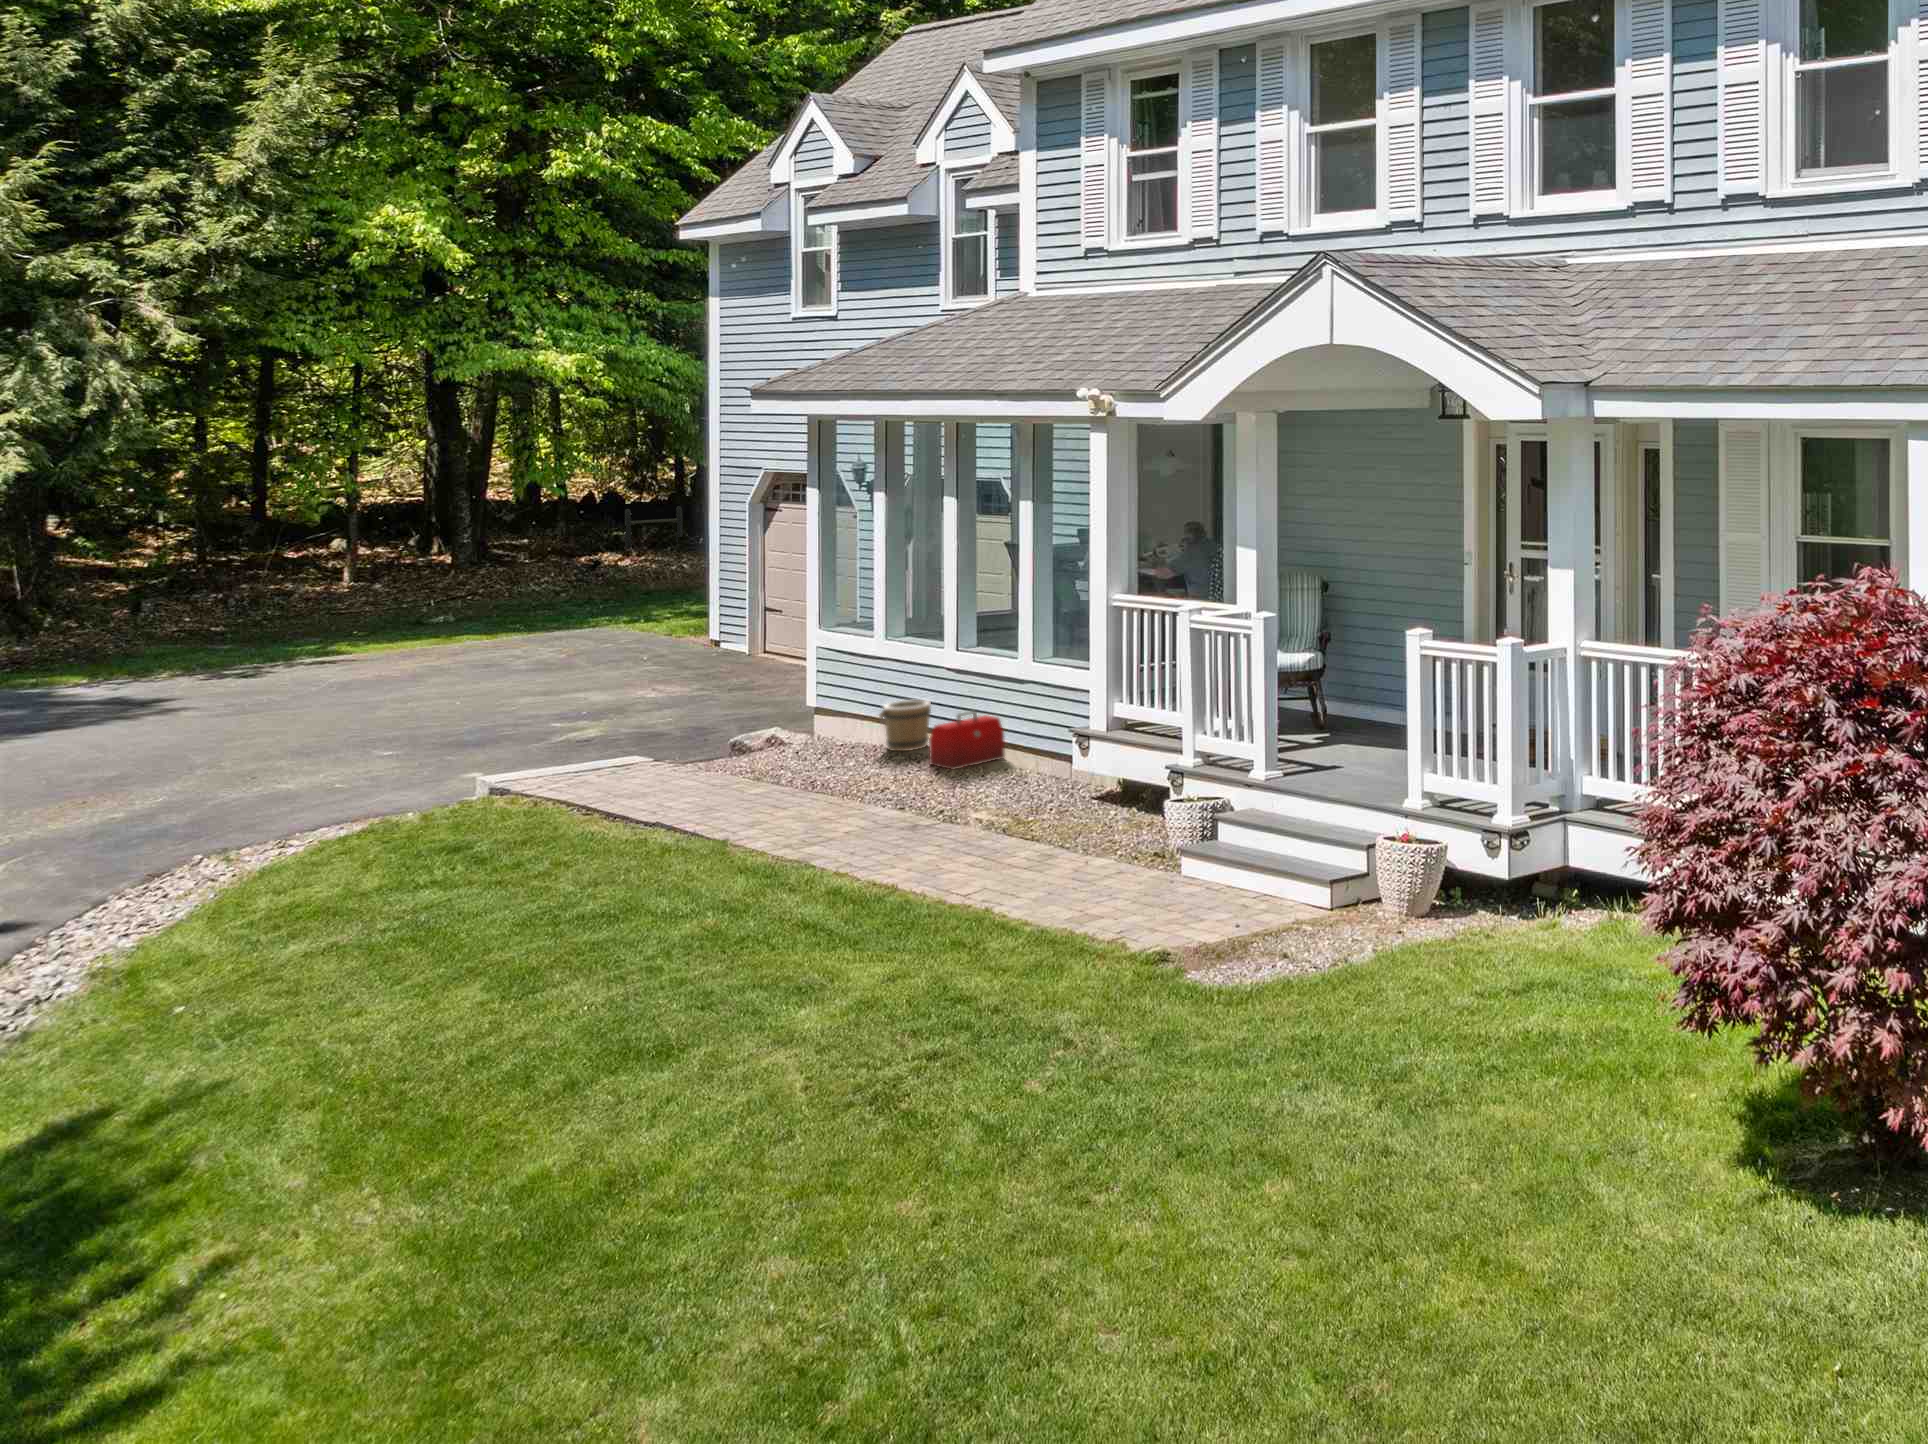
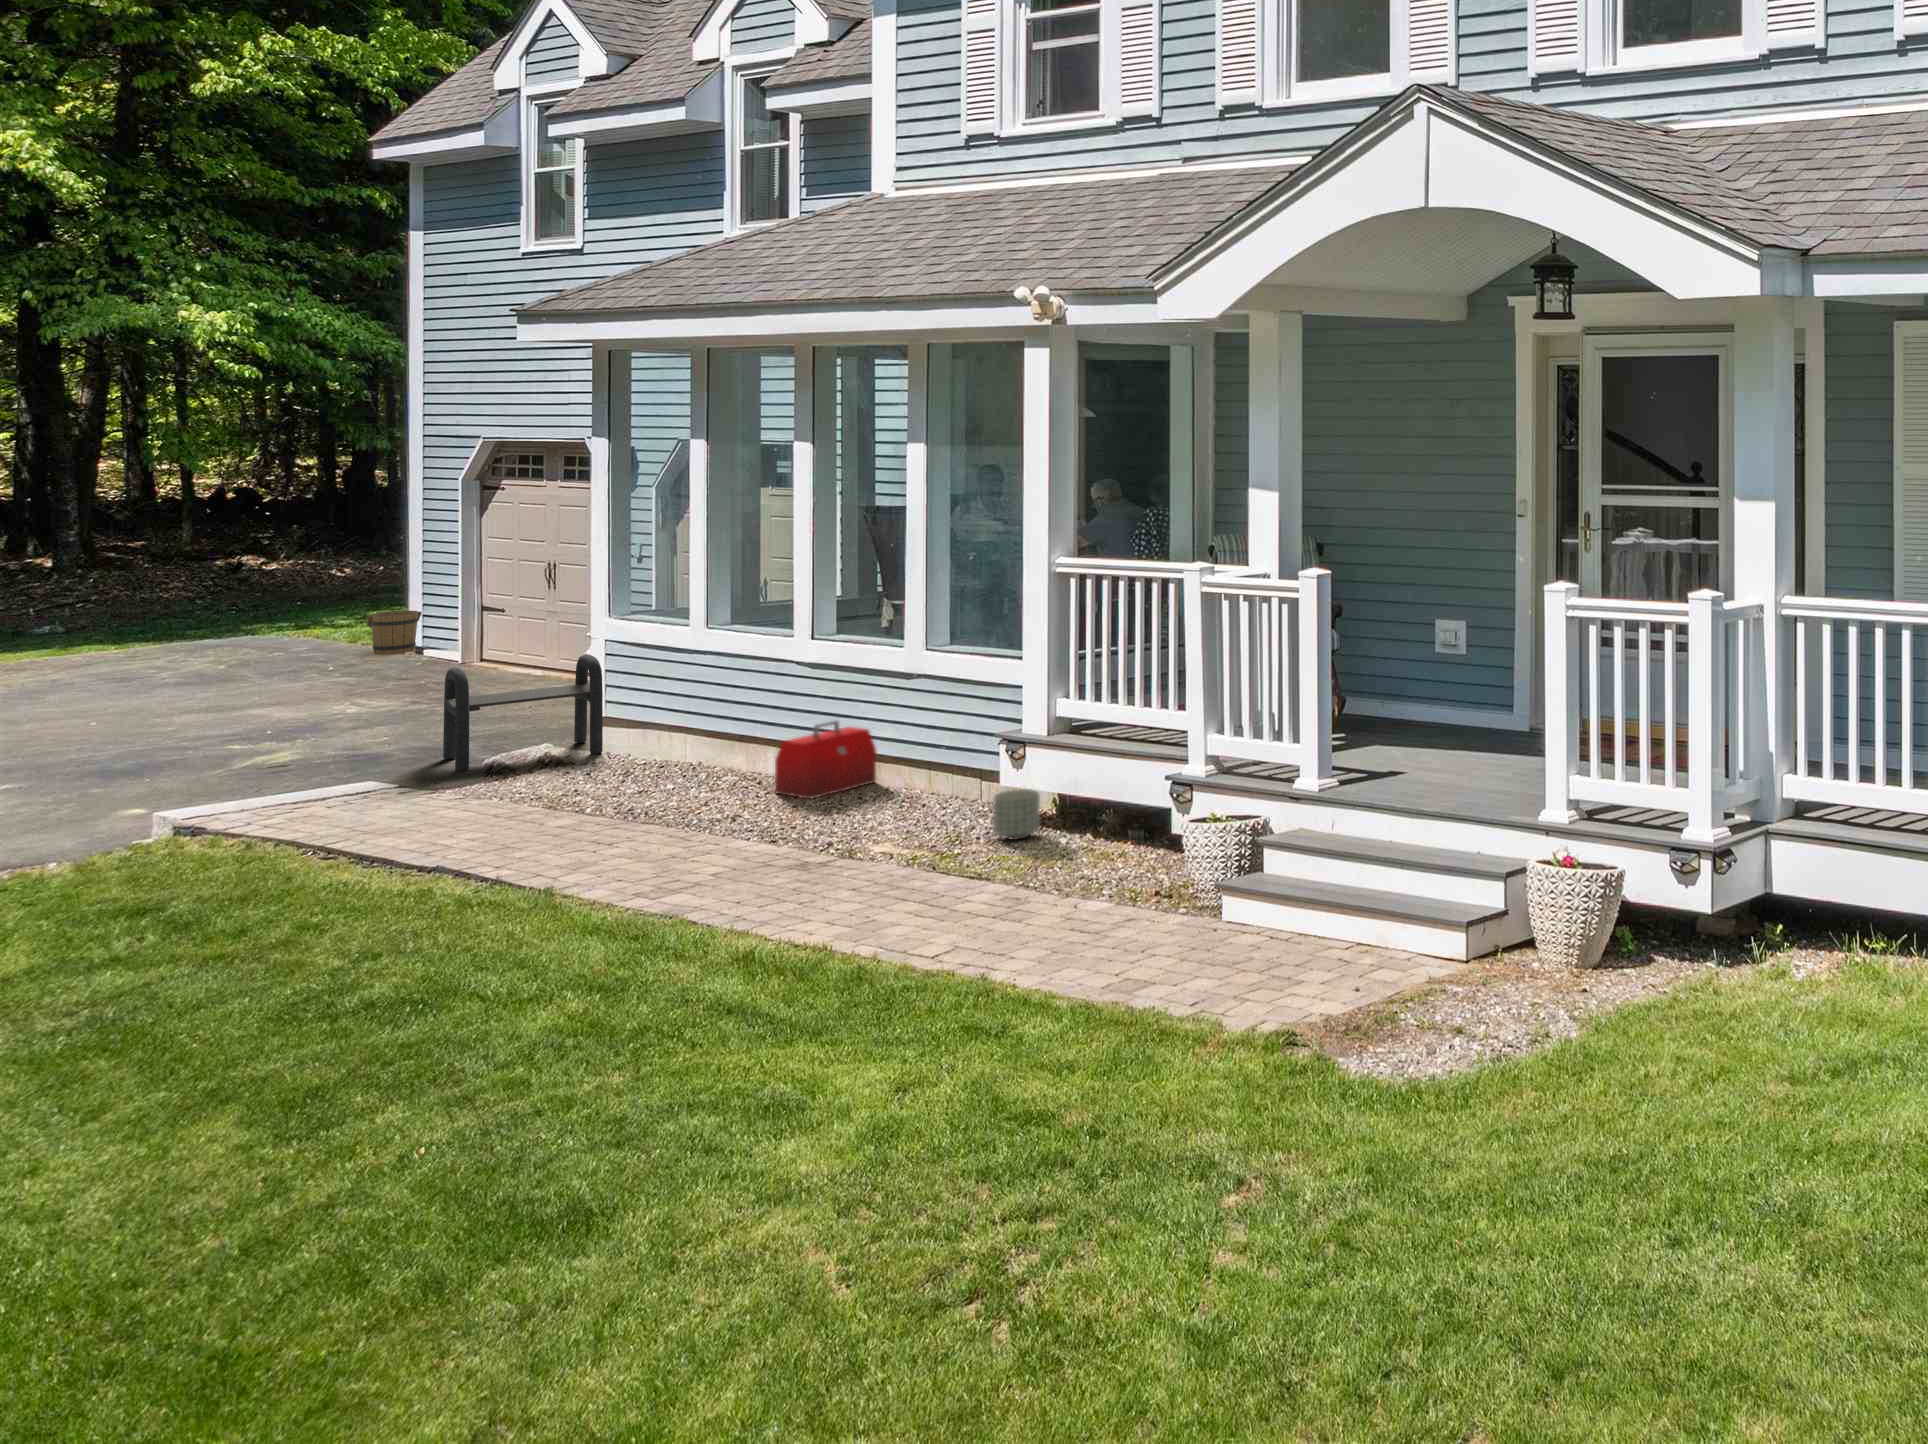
bench: present [625,506,682,547] -> present [443,654,603,772]
bucket: present [879,700,931,751] -> present [367,611,421,654]
planter: none [1065,768,1099,805] -> present [993,789,1040,840]

